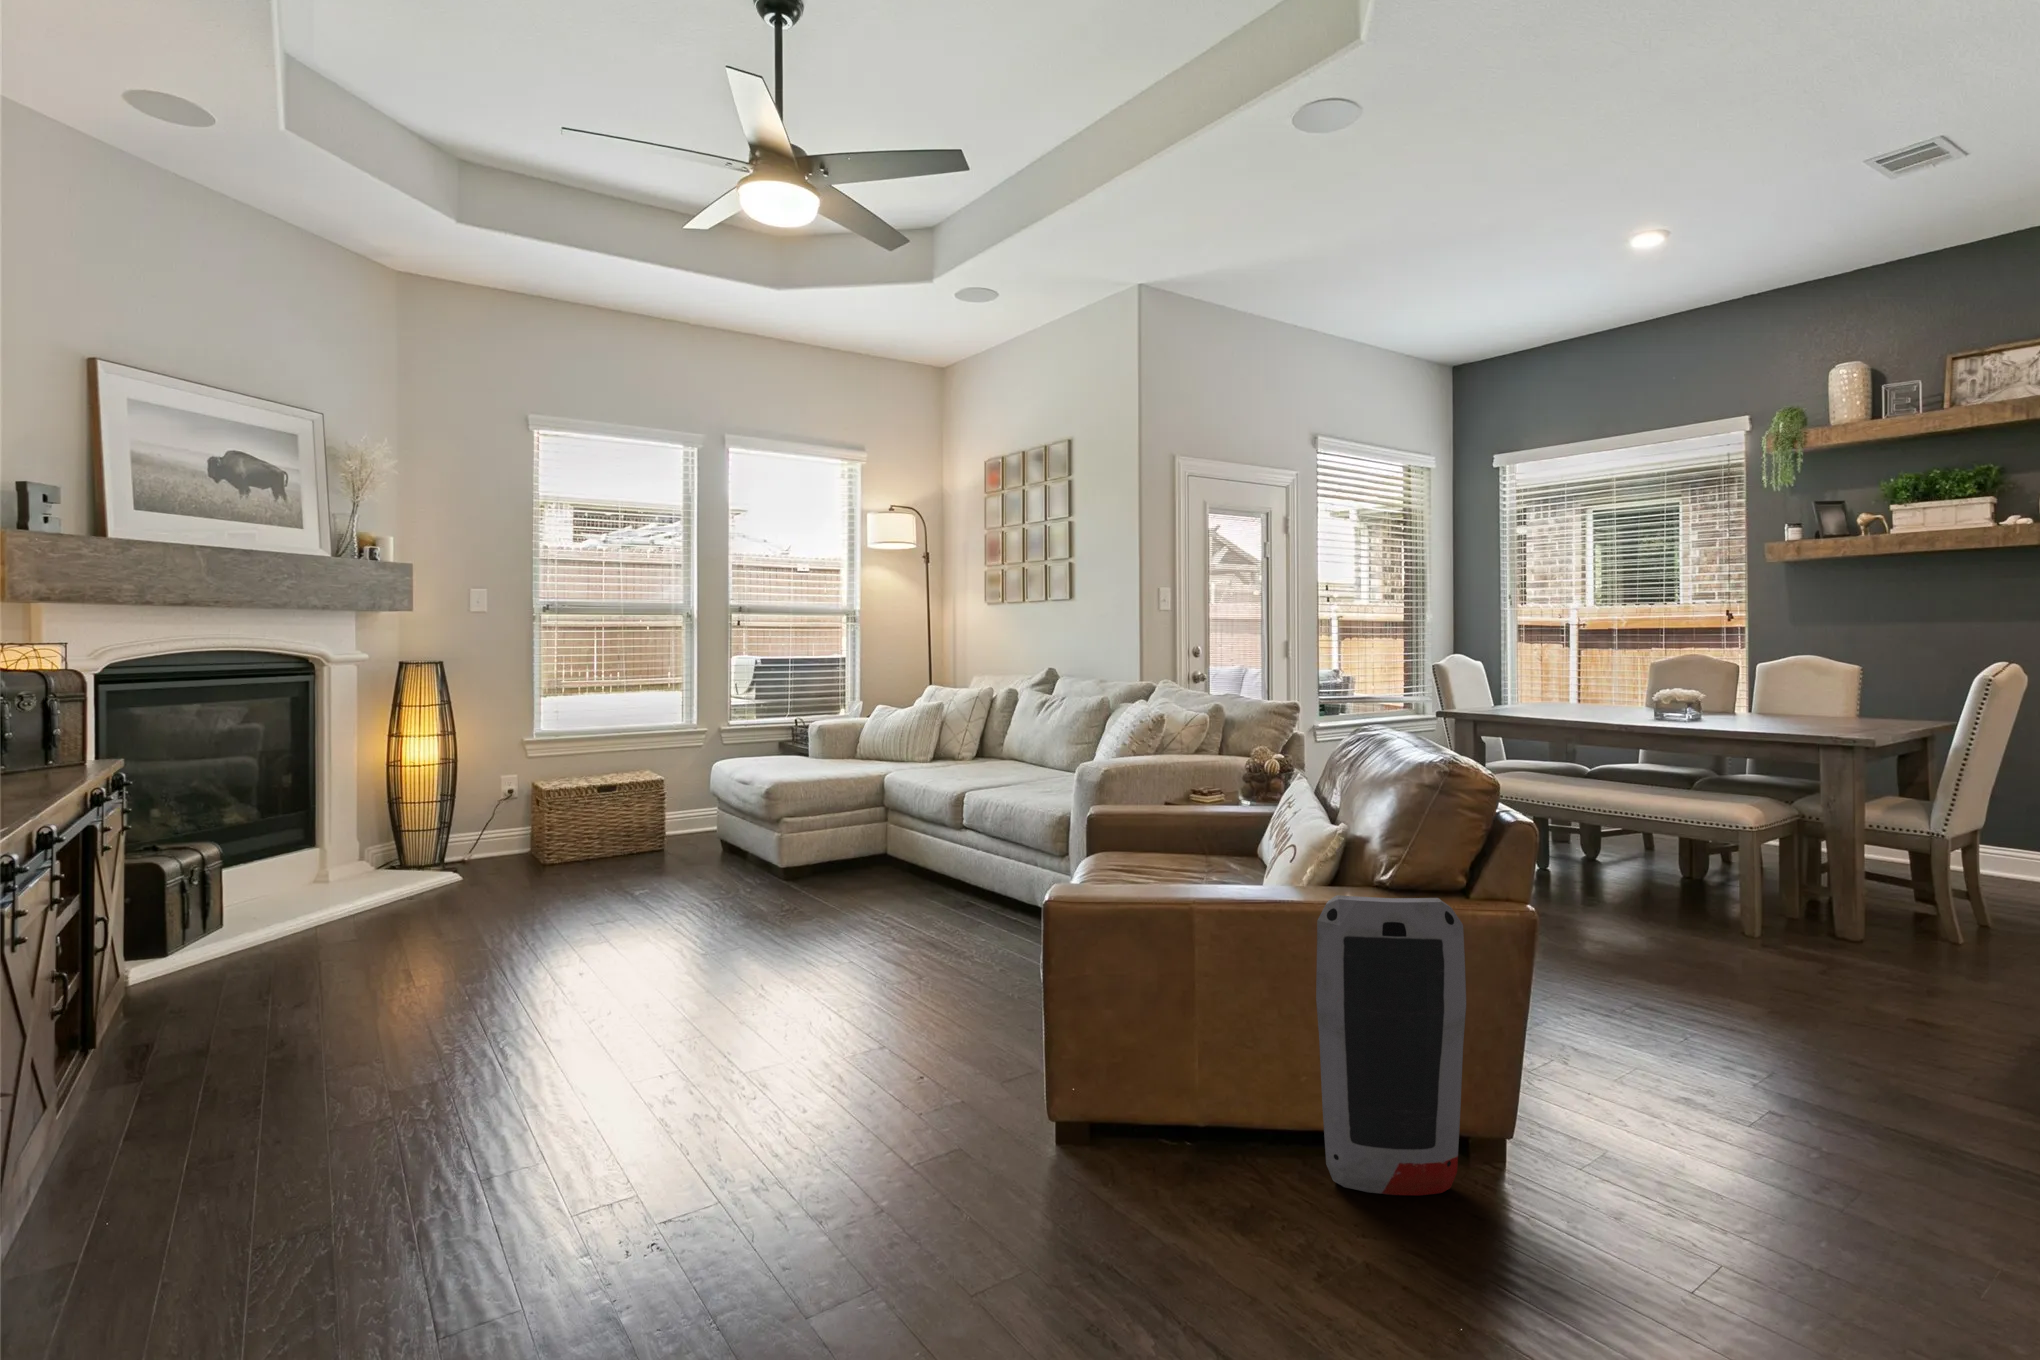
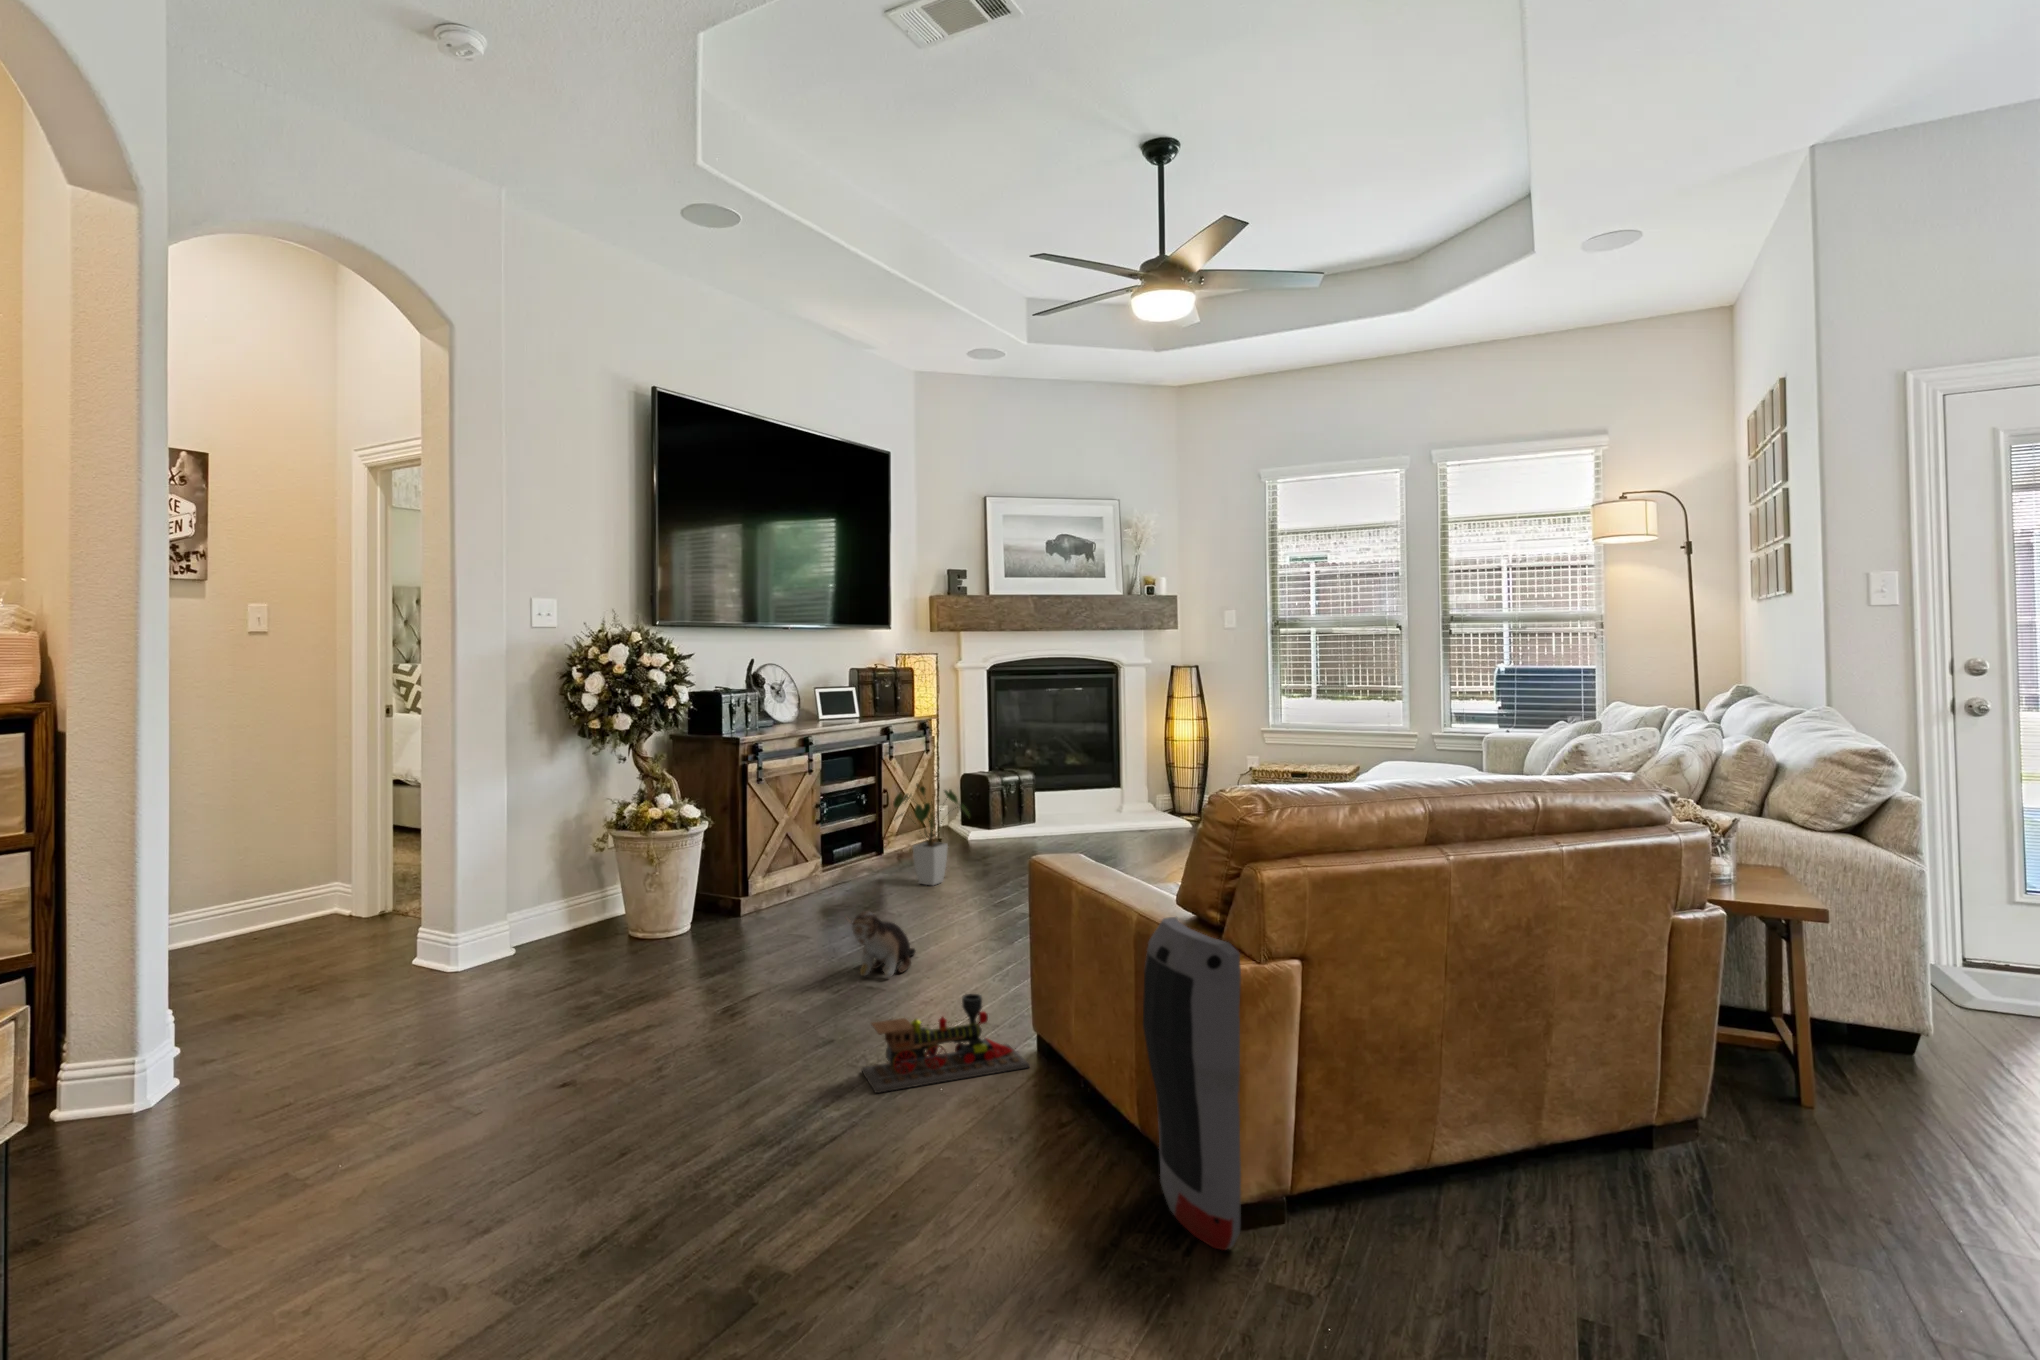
house plant: none [111,875,315,1067] -> present [893,784,970,885]
plush toy: none [479,1091,569,1219] -> present [847,911,915,977]
toy train: none [870,1107,1001,1312] -> present [862,994,1030,1093]

